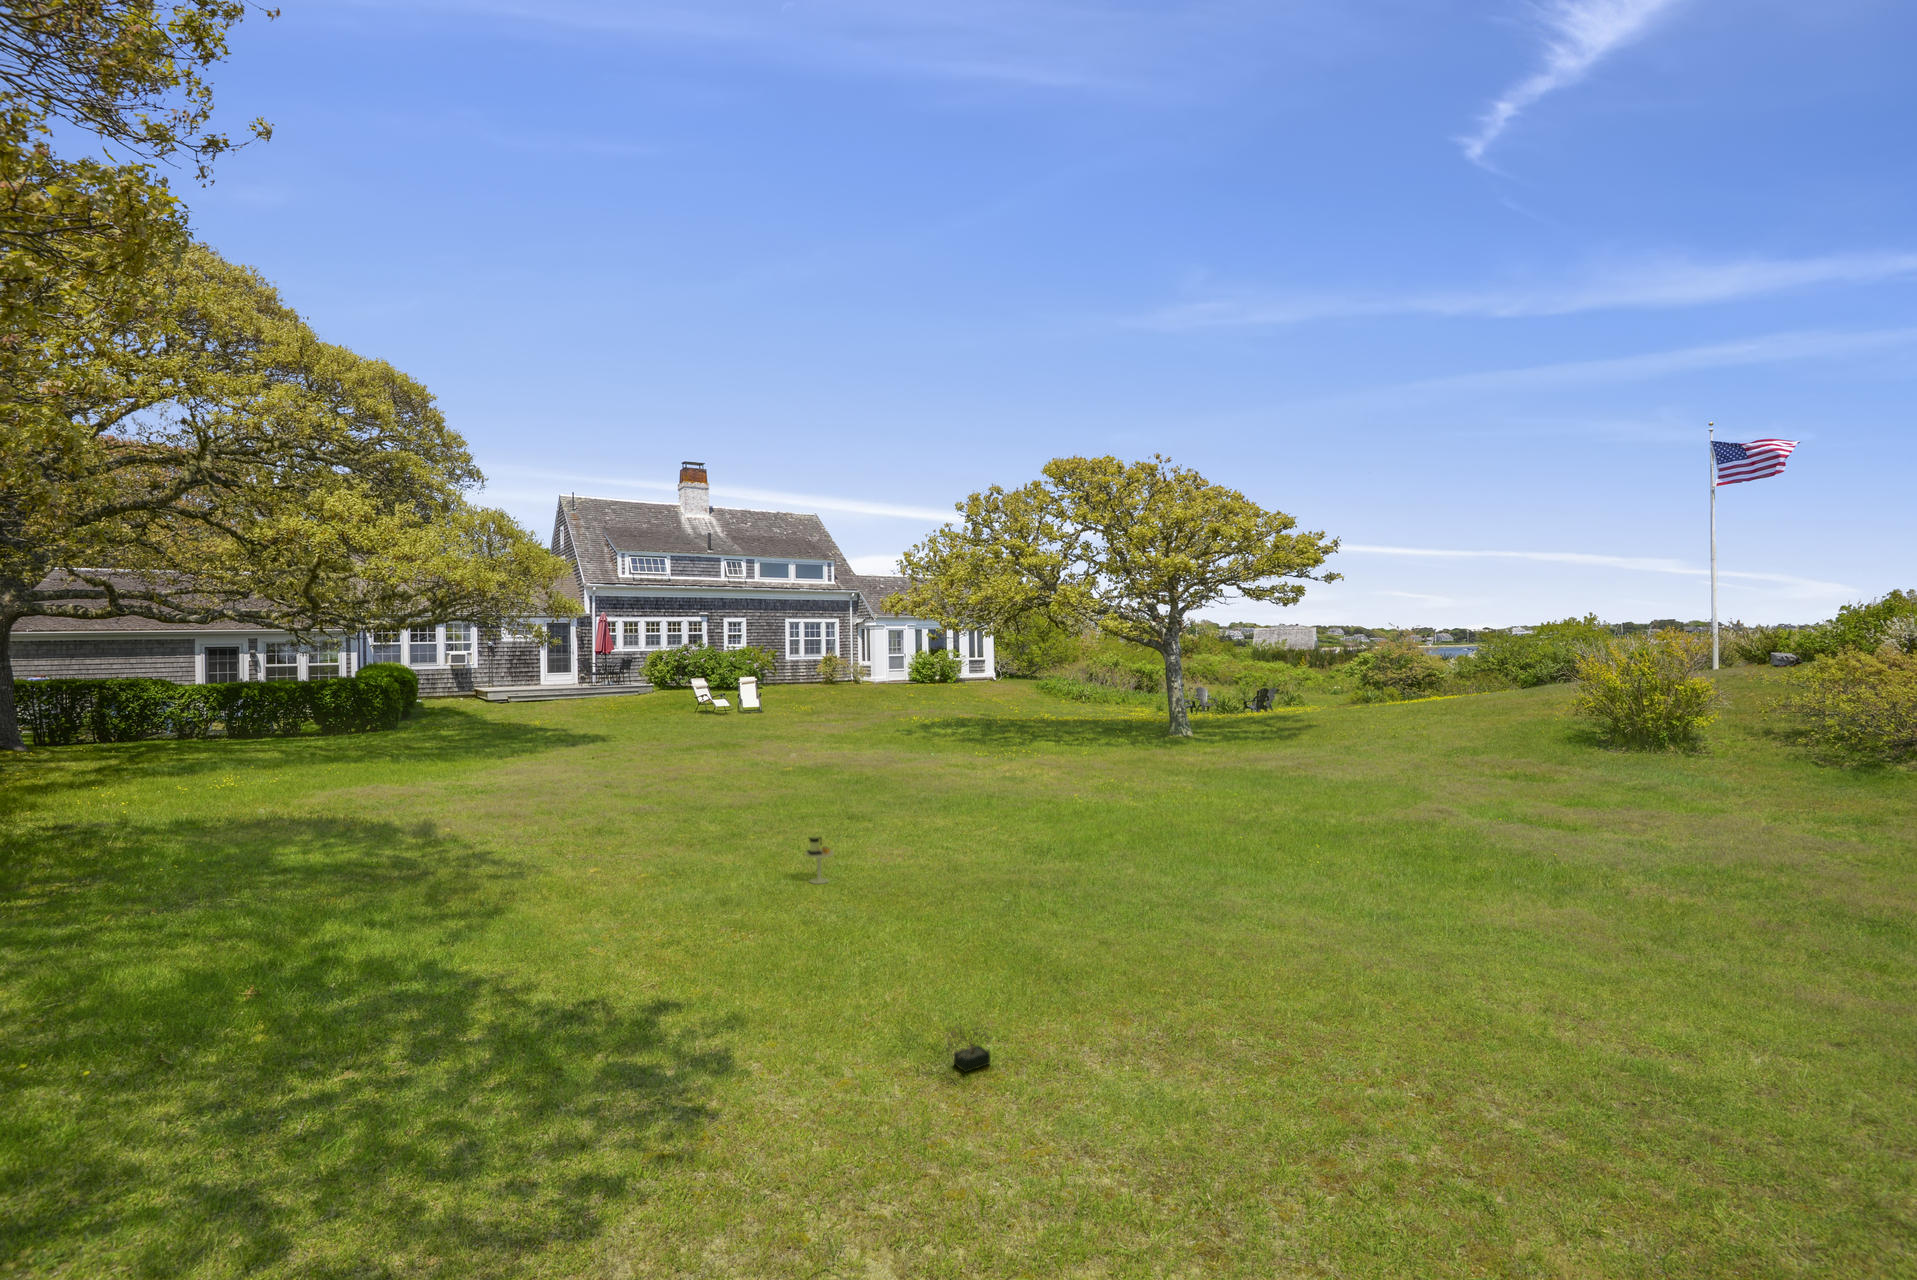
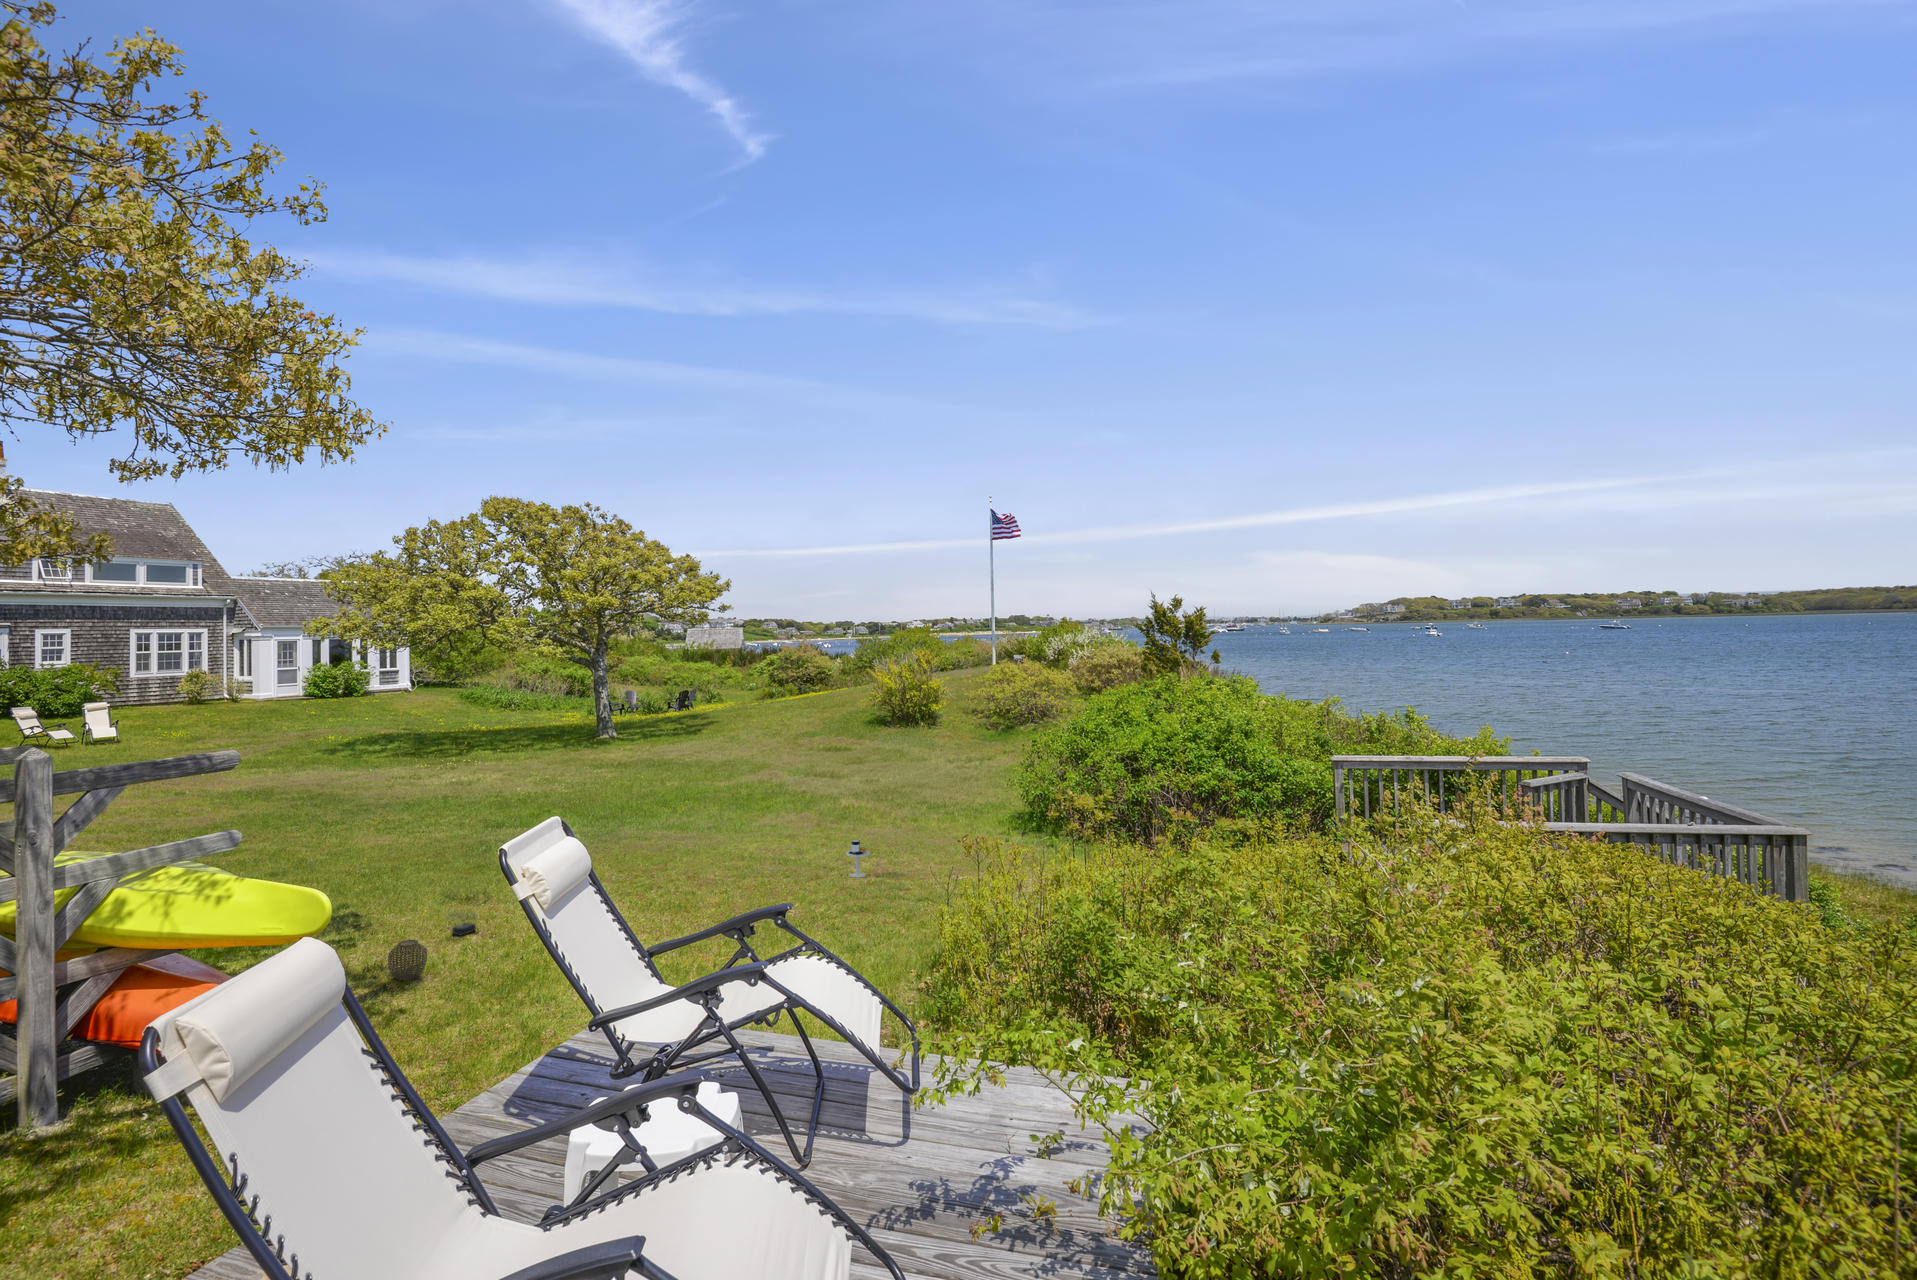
side table: present [805,836,834,884] -> present [846,840,870,878]
woven basket: none [825,1102,889,1185] -> present [388,940,427,980]

